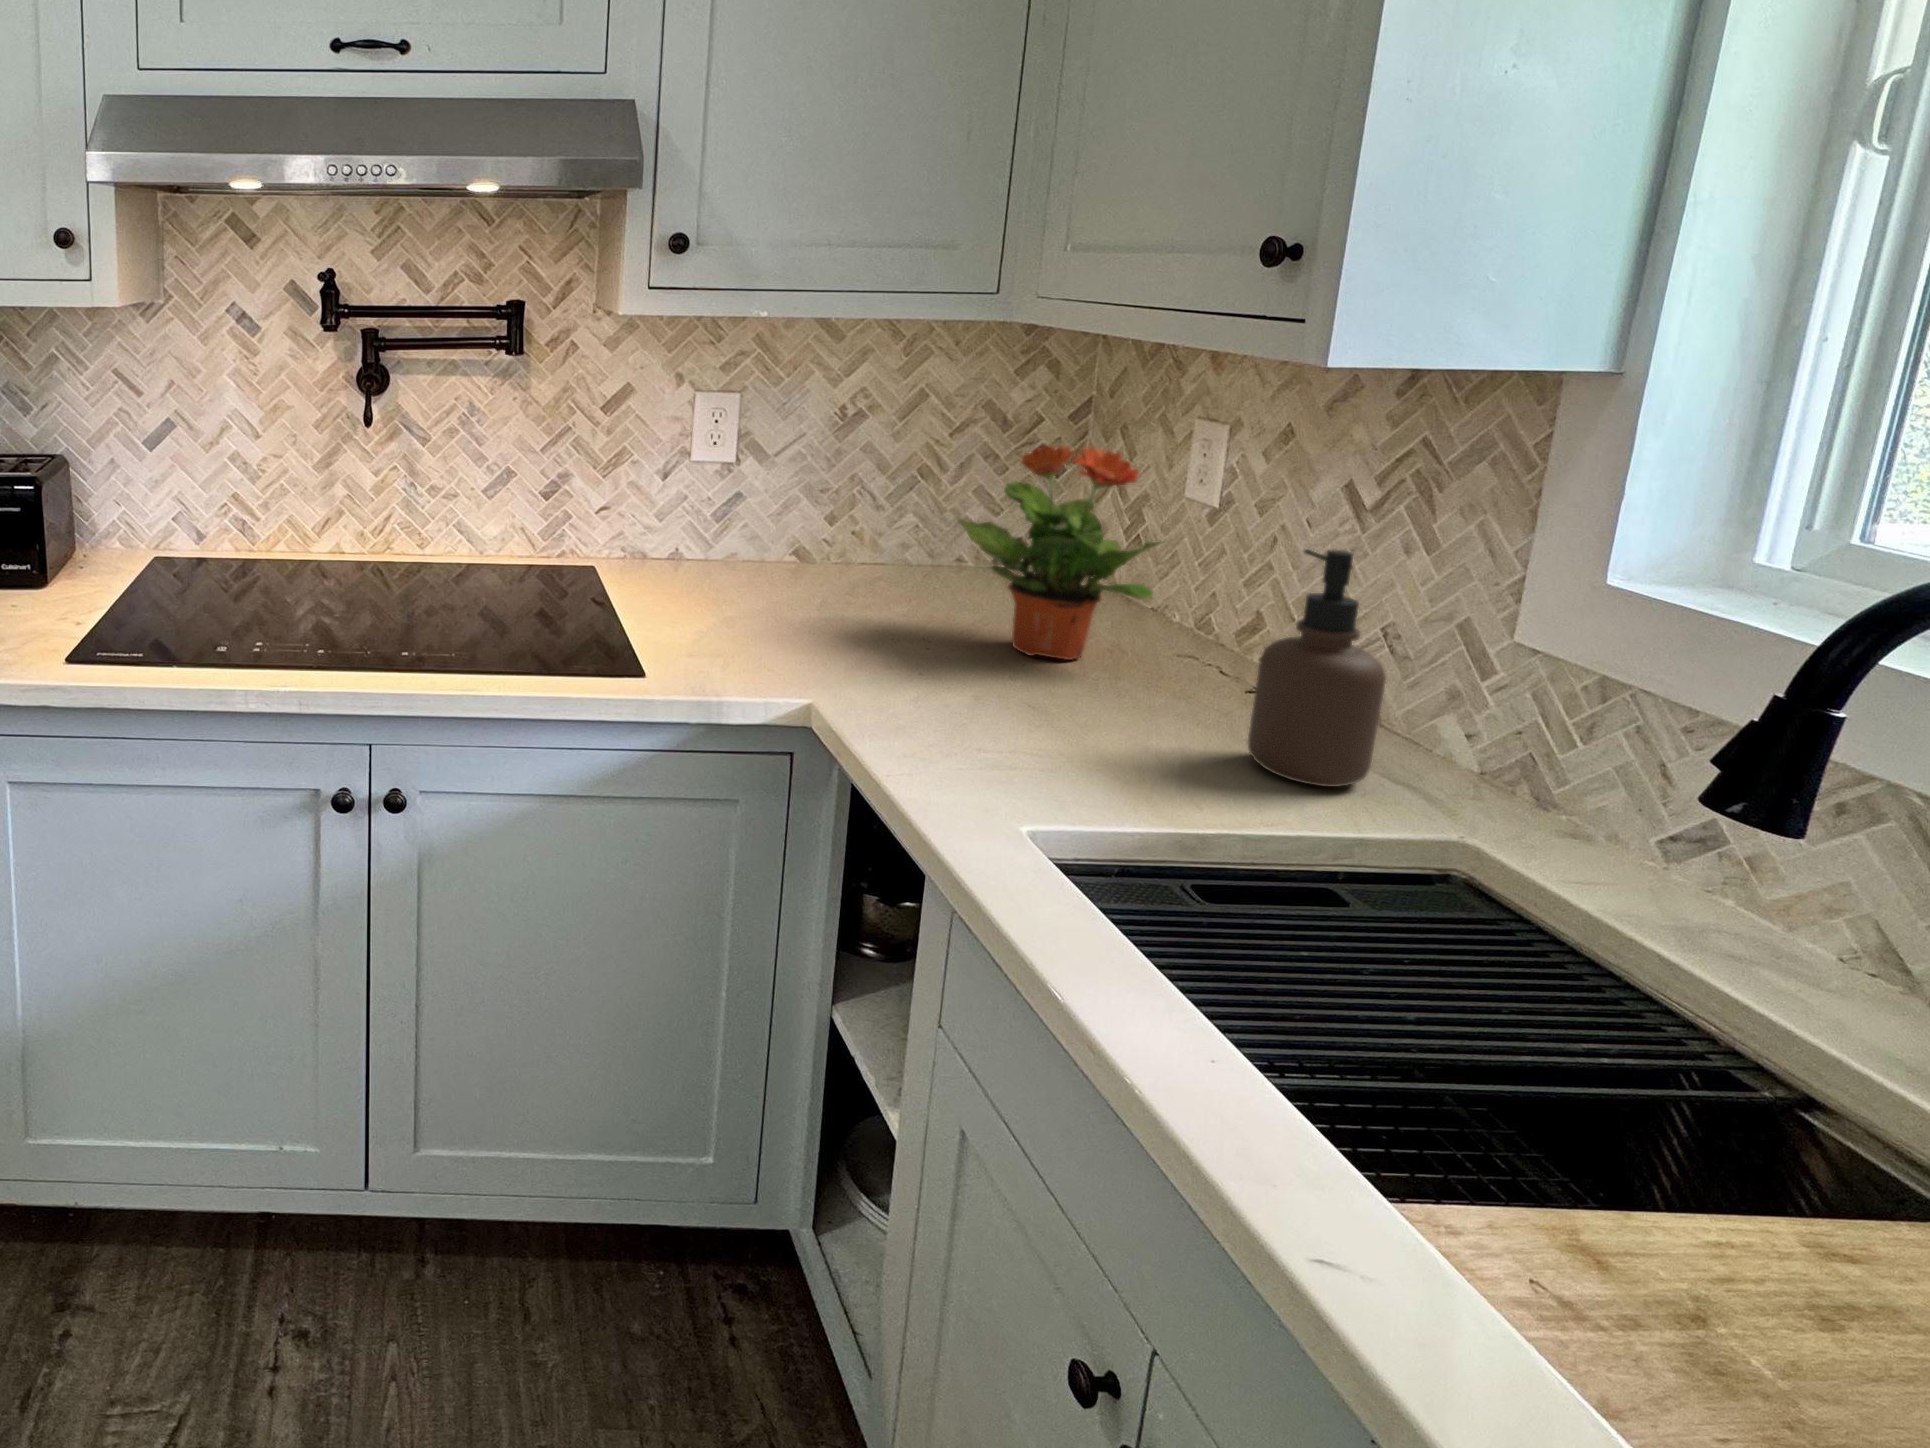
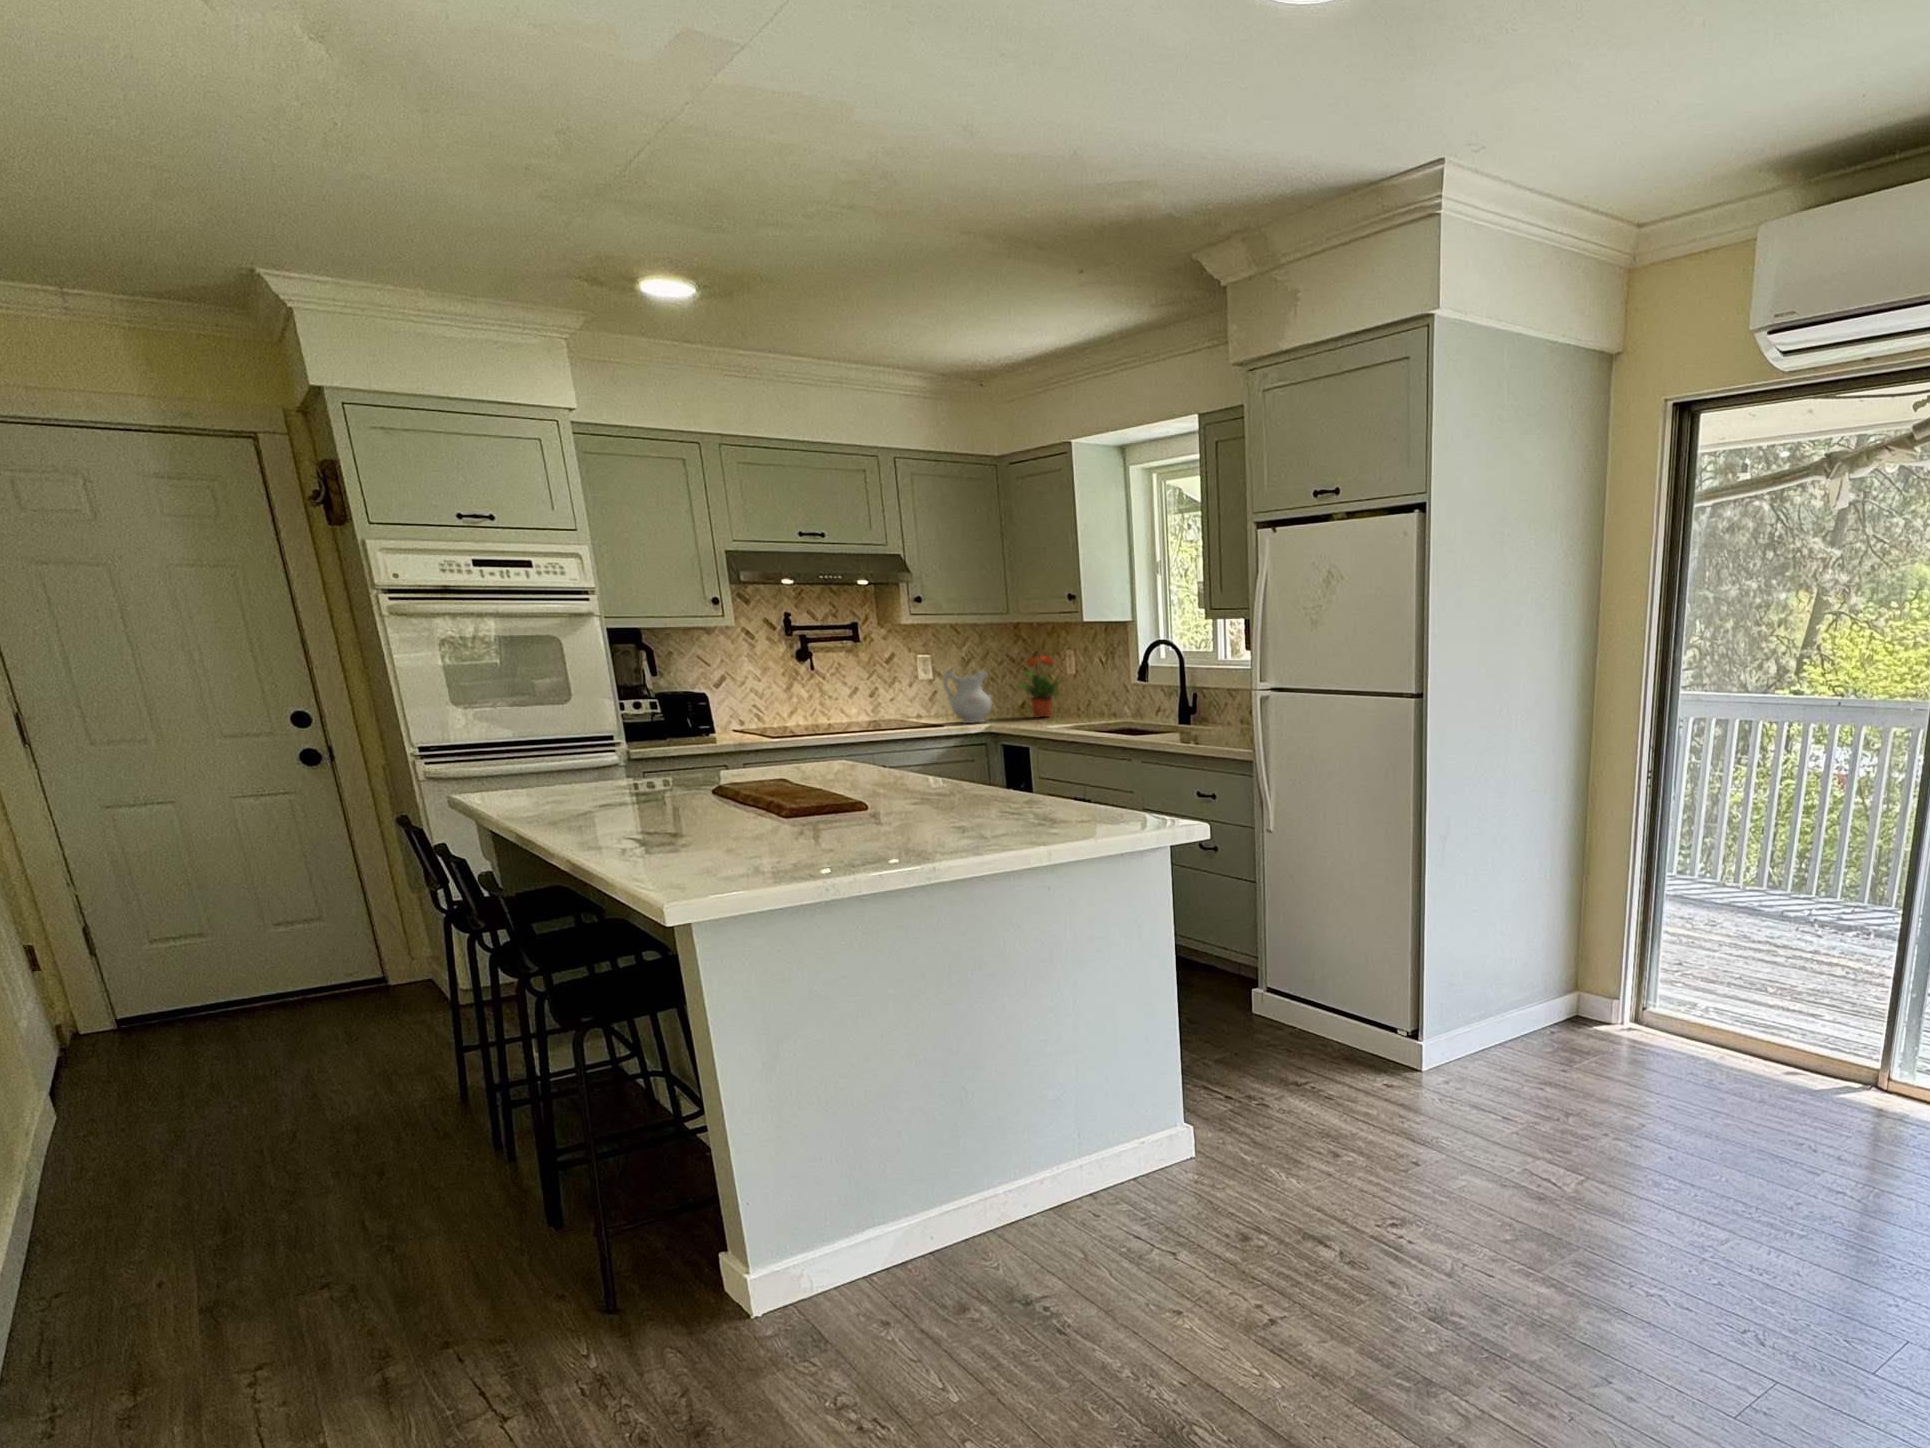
ceramic pitcher: none [692,475,855,664] -> present [943,670,992,723]
soap dispenser: present [1248,550,1386,787] -> none [1086,667,1109,721]

